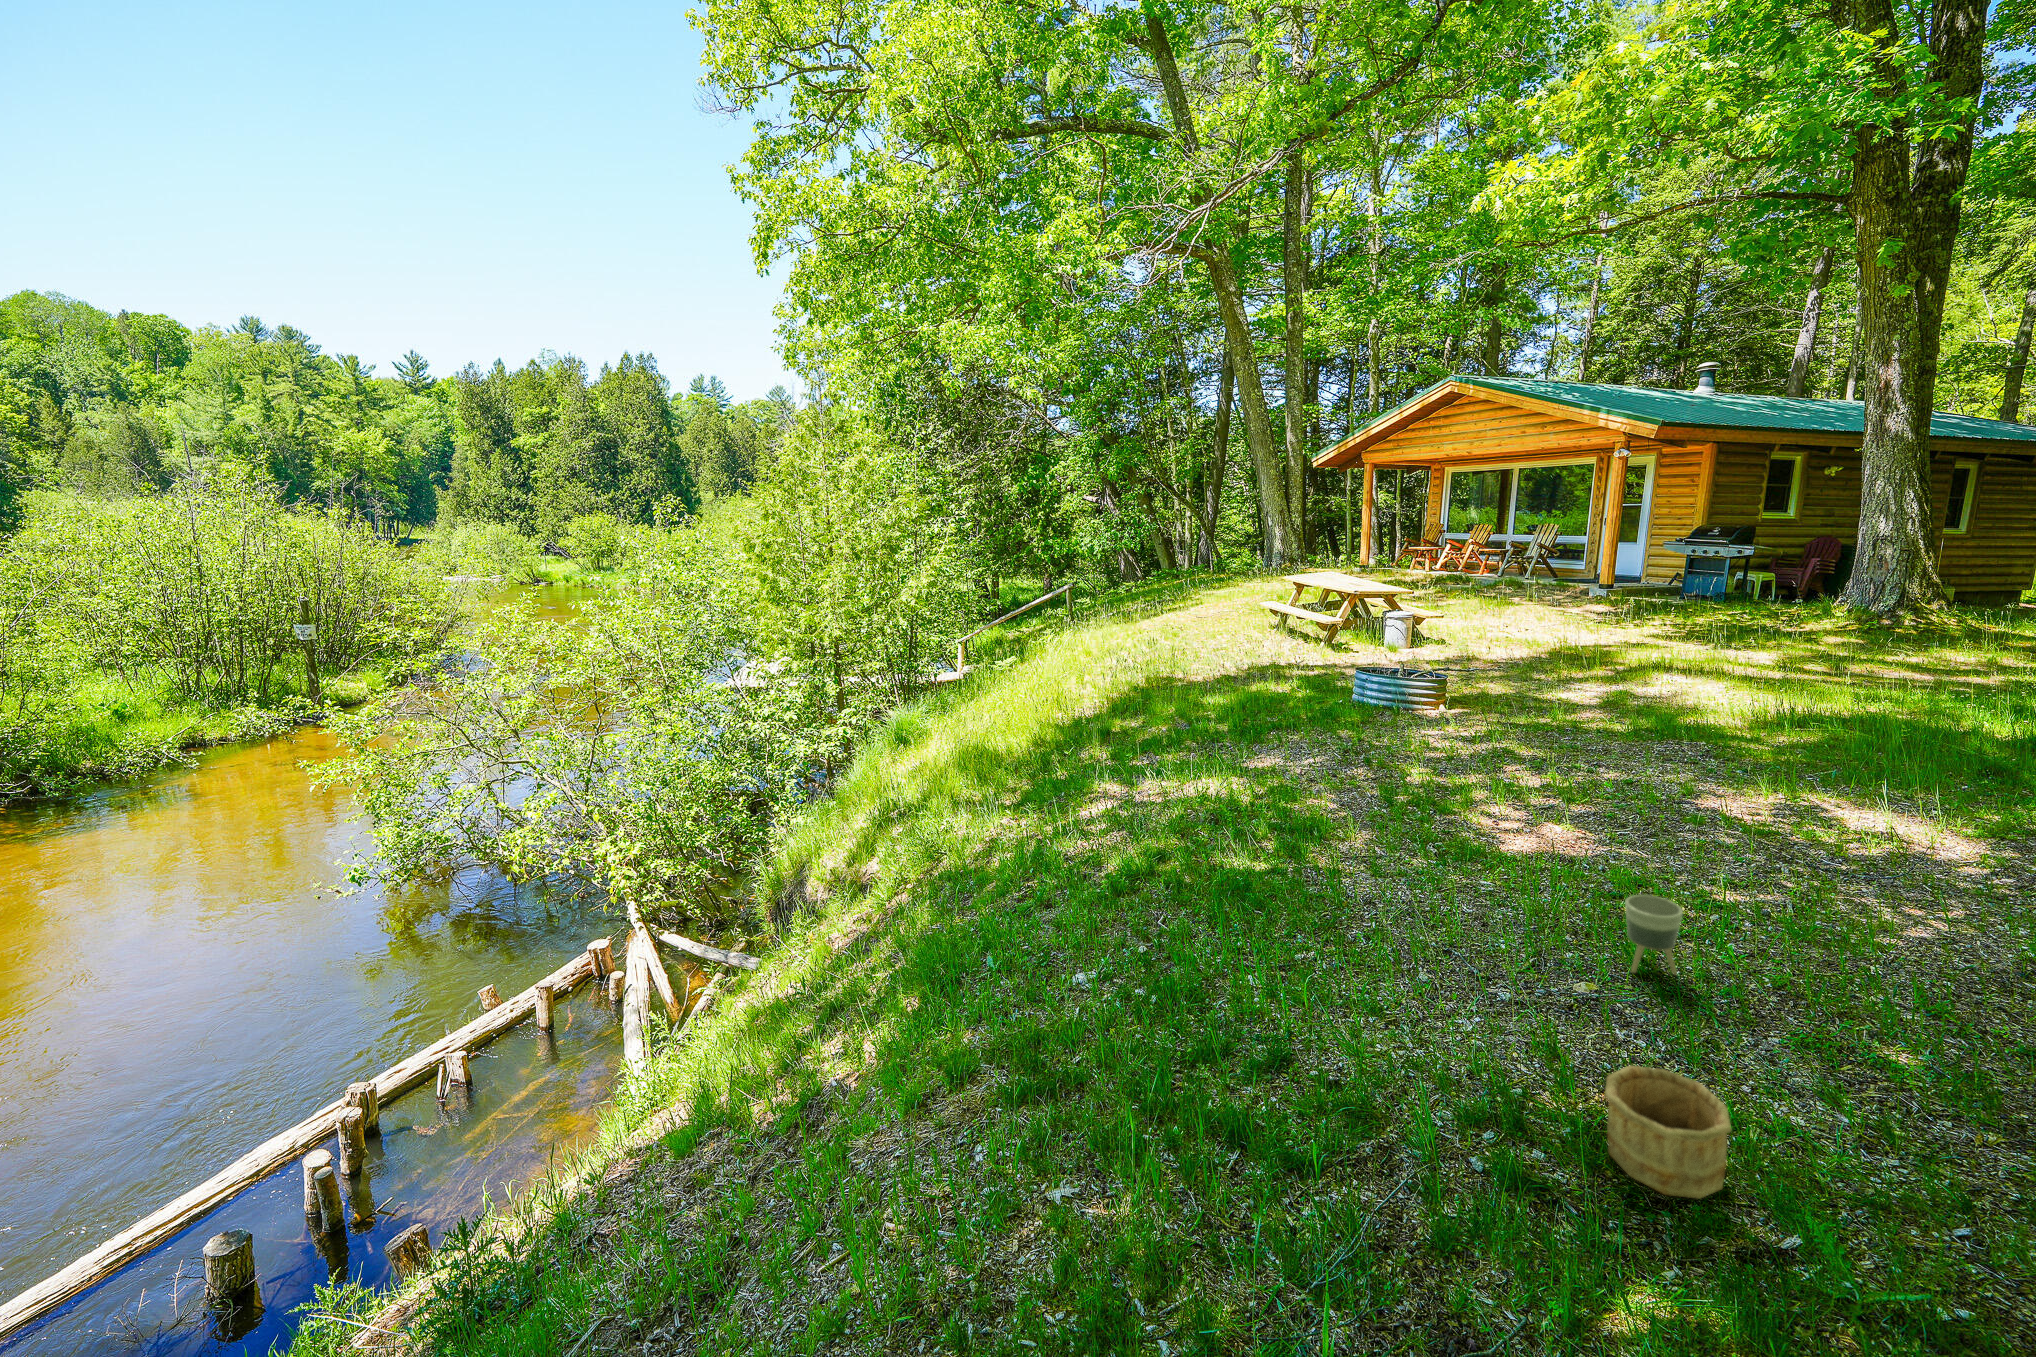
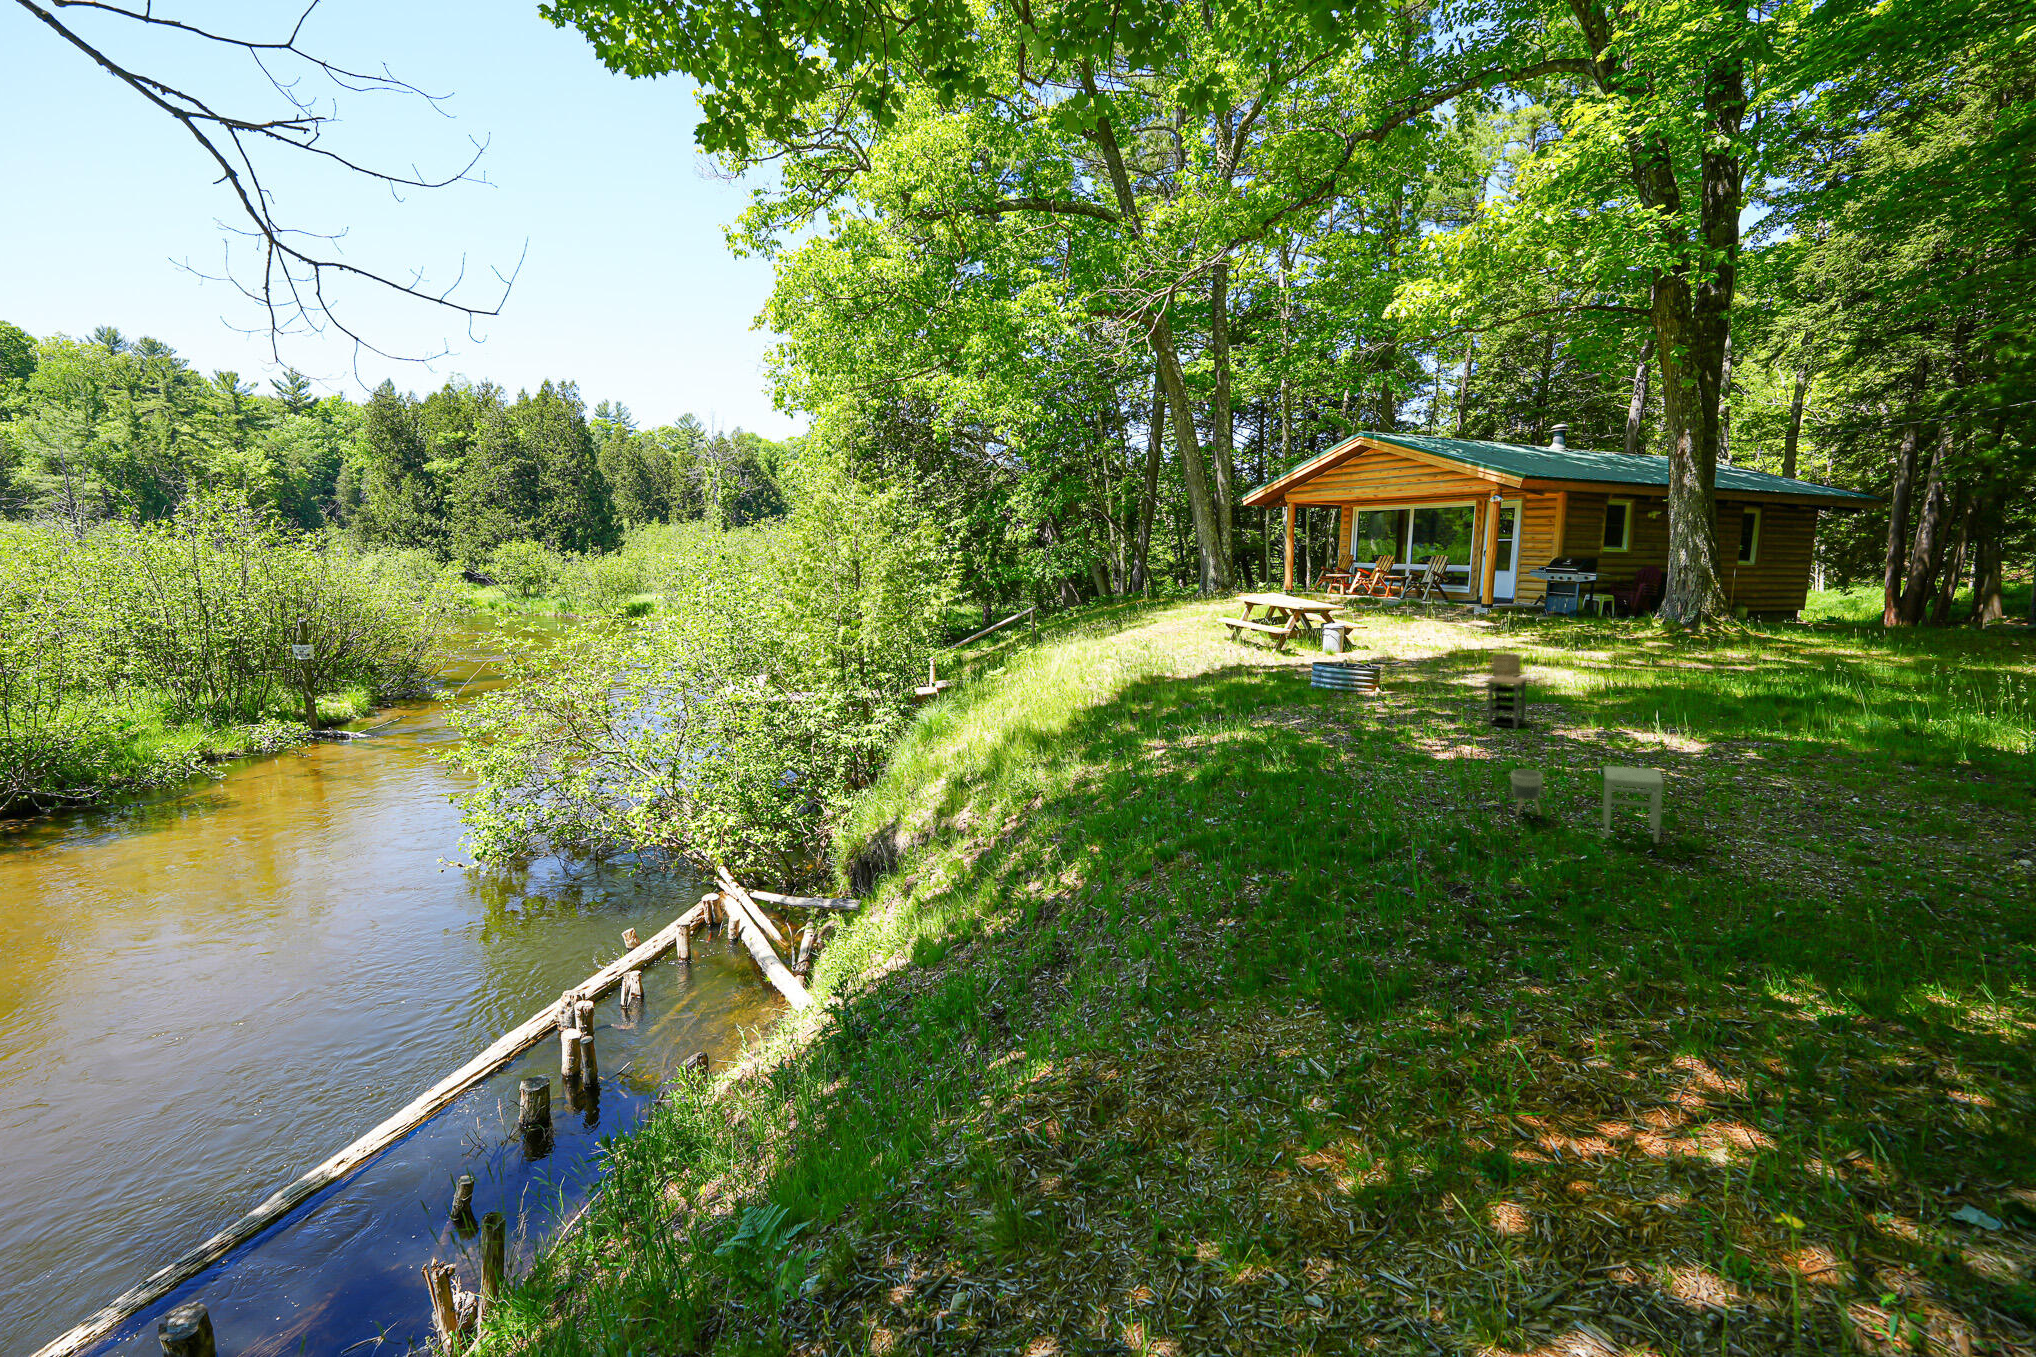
side table: none [1594,703,1659,783] -> present [1488,676,1527,729]
stool: none [1794,912,1933,1074] -> present [1603,766,1664,843]
wooden bucket: present [1605,1066,1731,1199] -> present [1492,653,1520,676]

